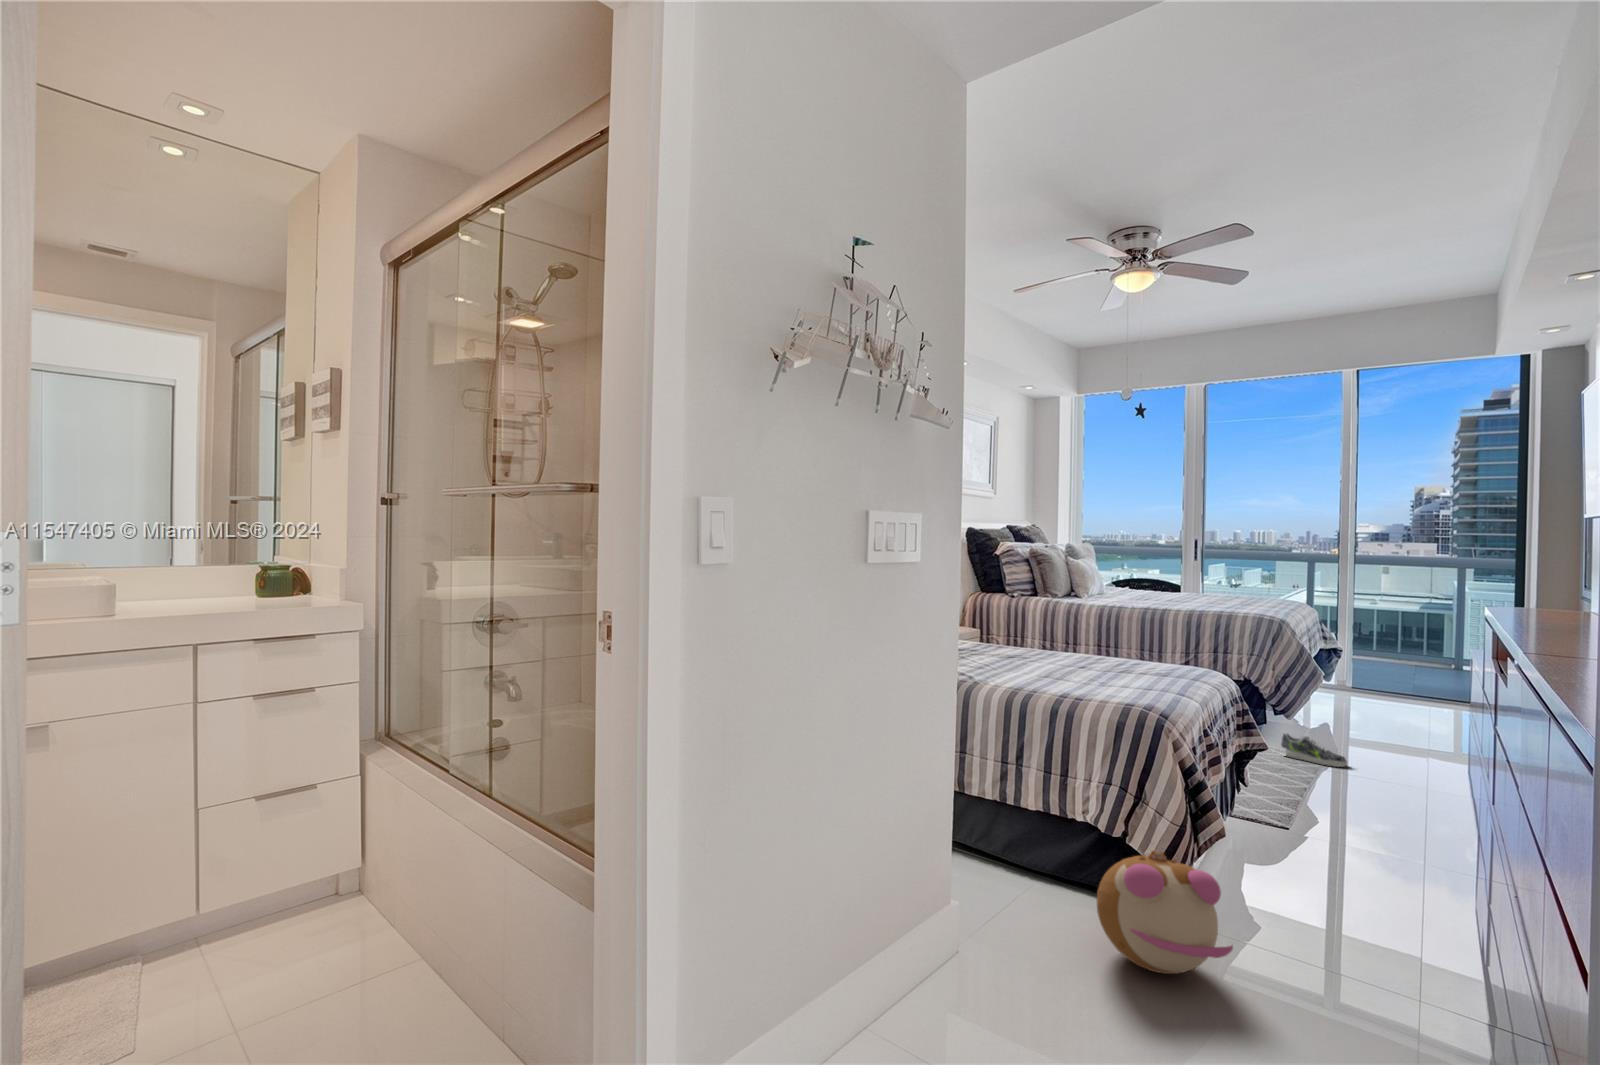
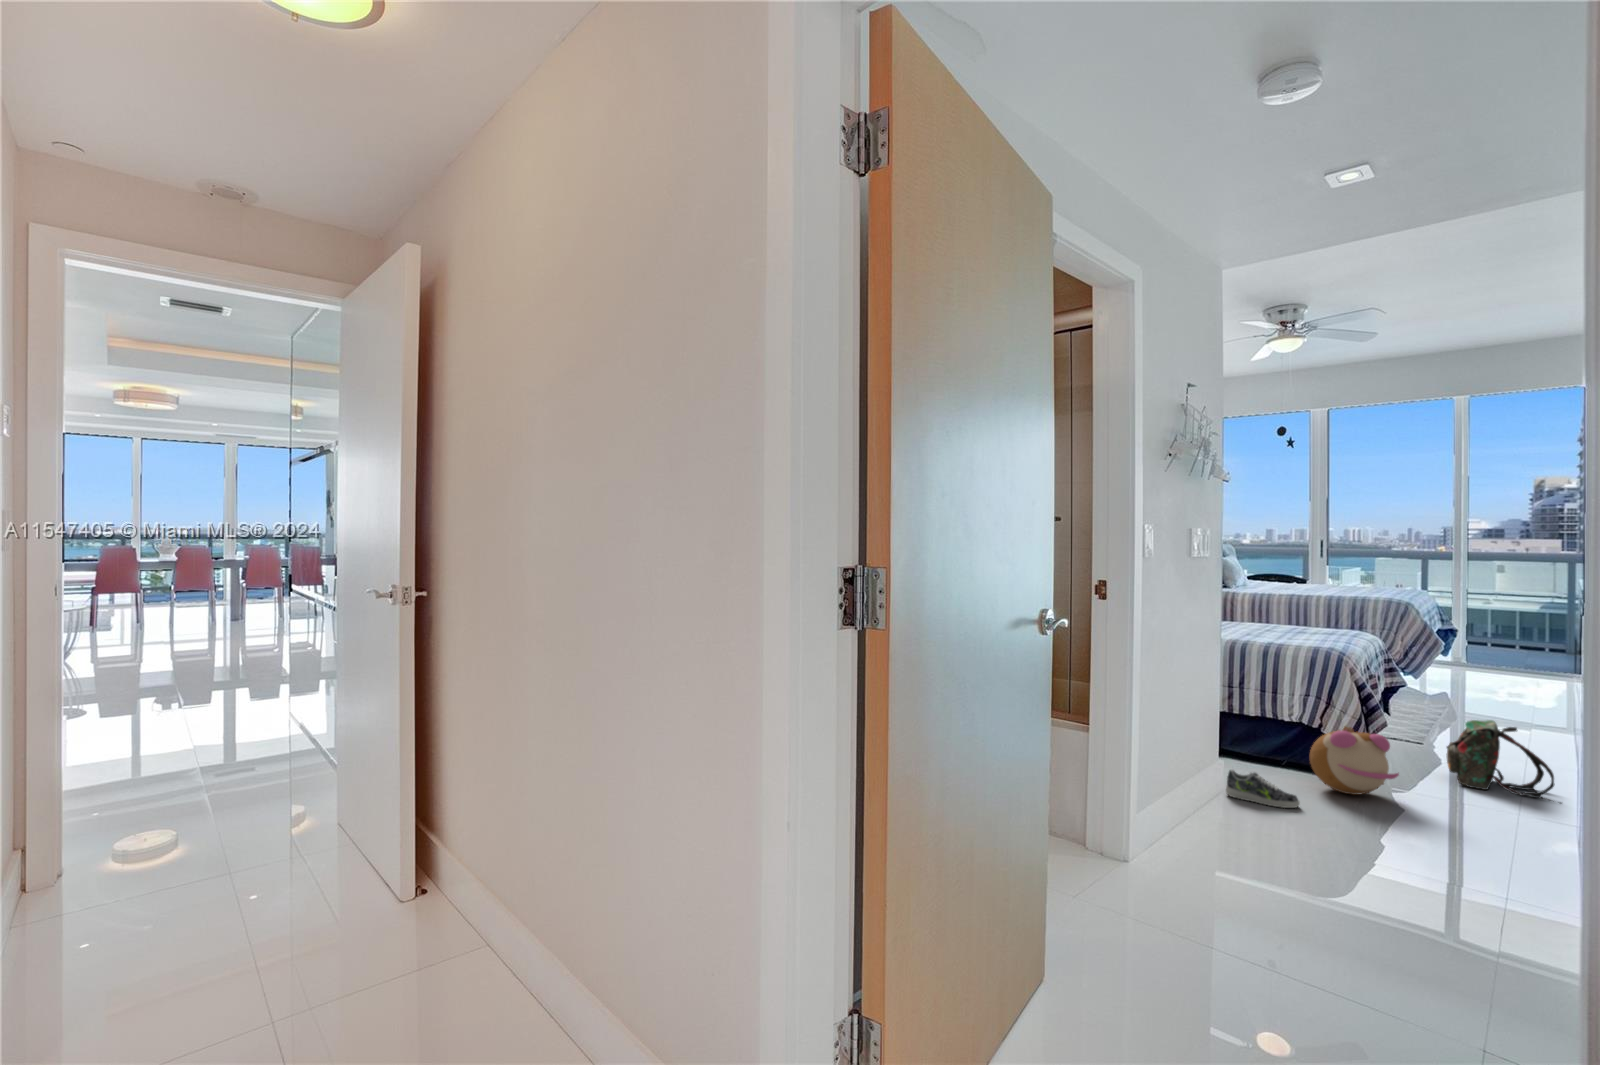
sneaker: present [1281,733,1347,767] -> present [1226,769,1300,808]
backpack: none [1317,825,1503,995] -> present [1446,720,1562,804]

